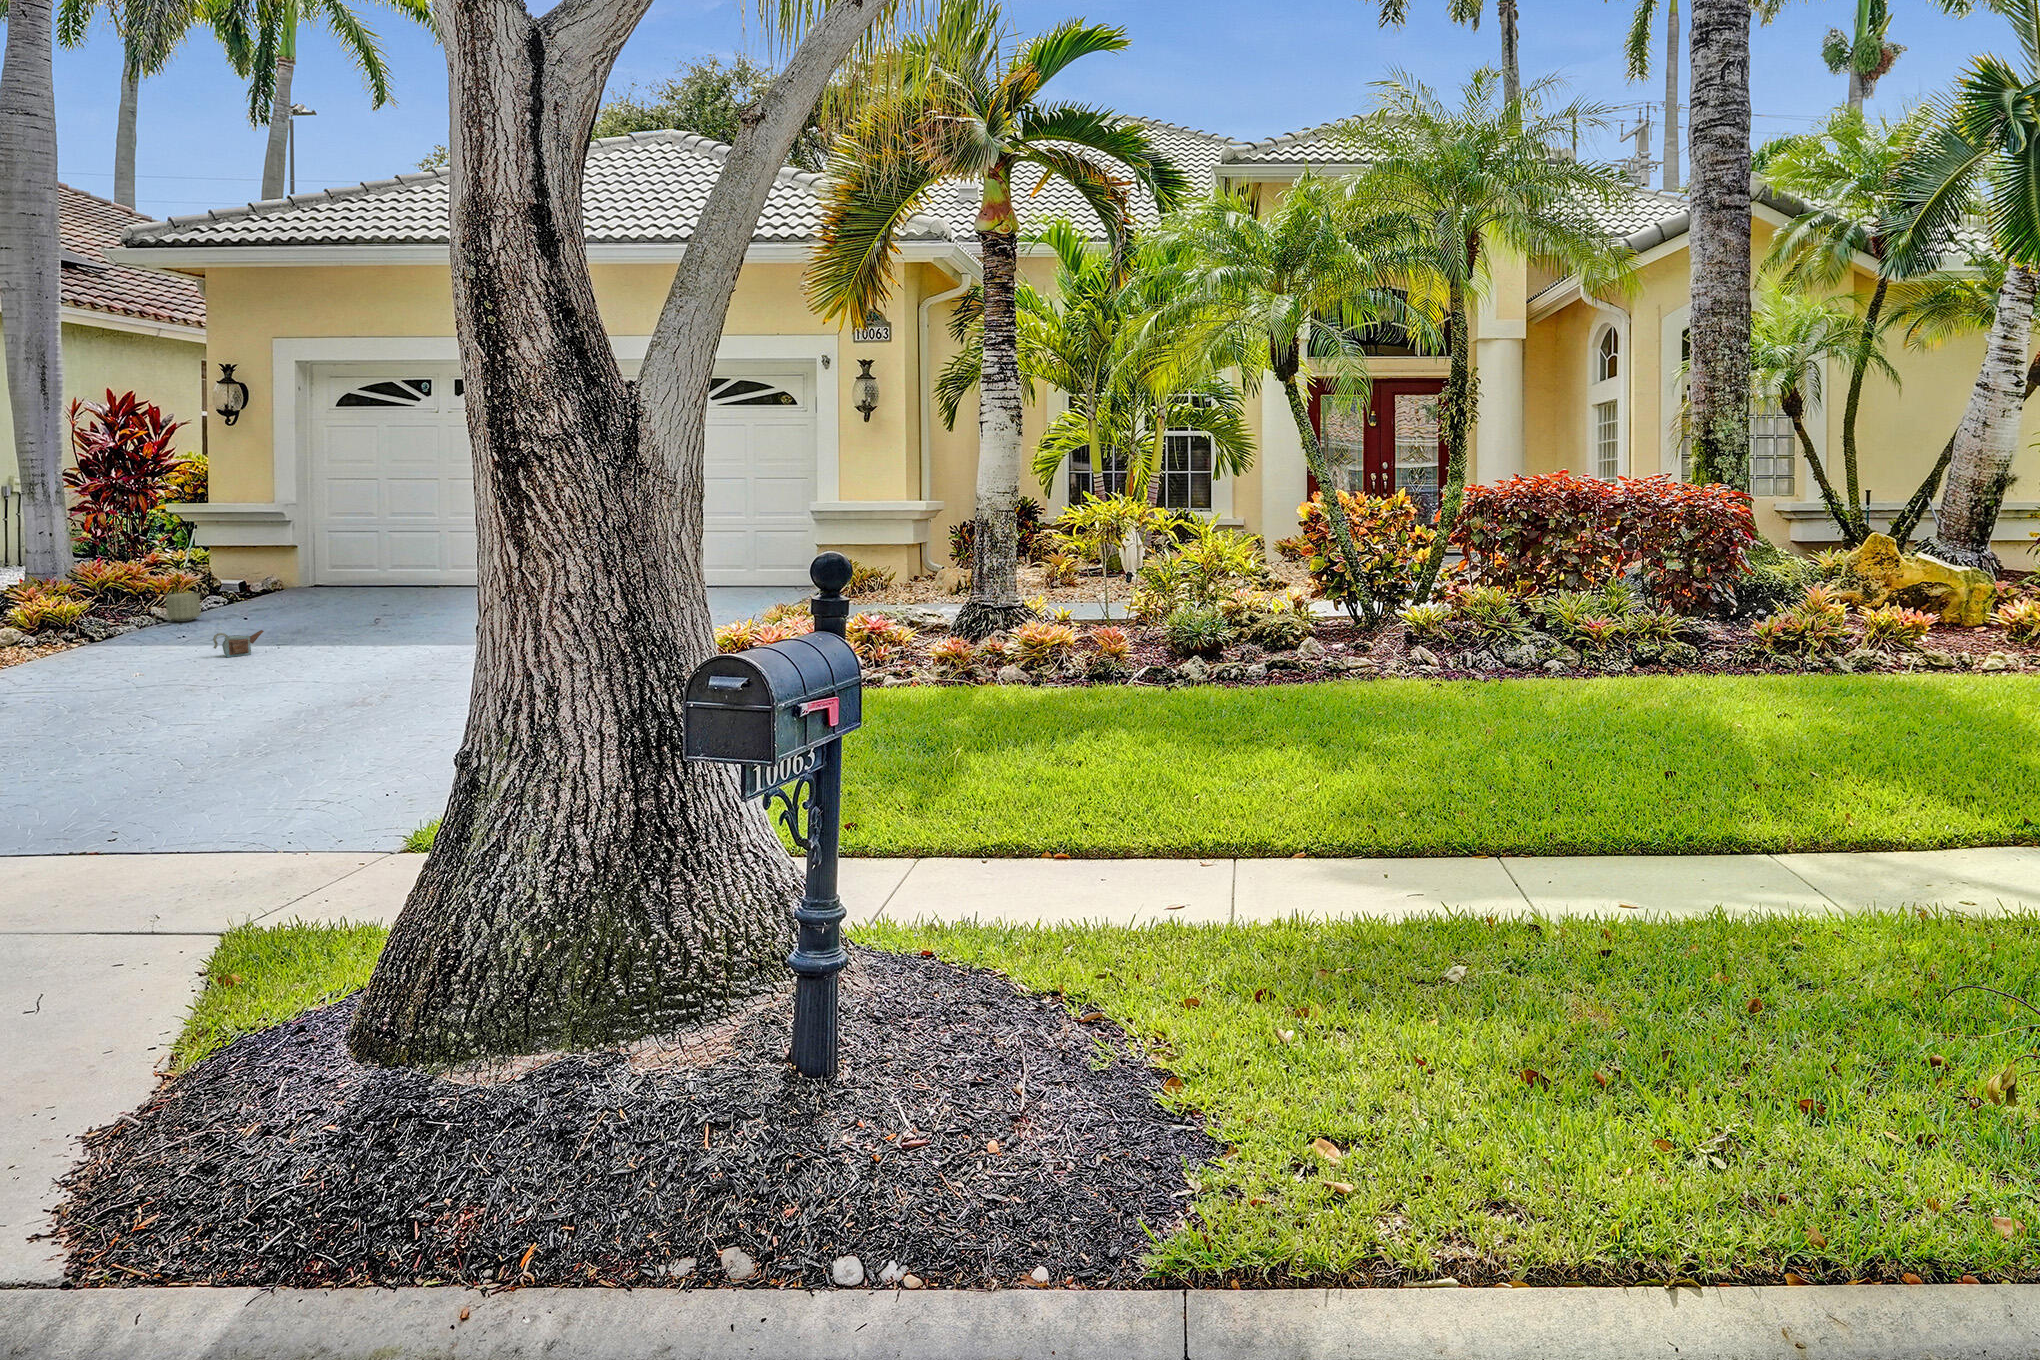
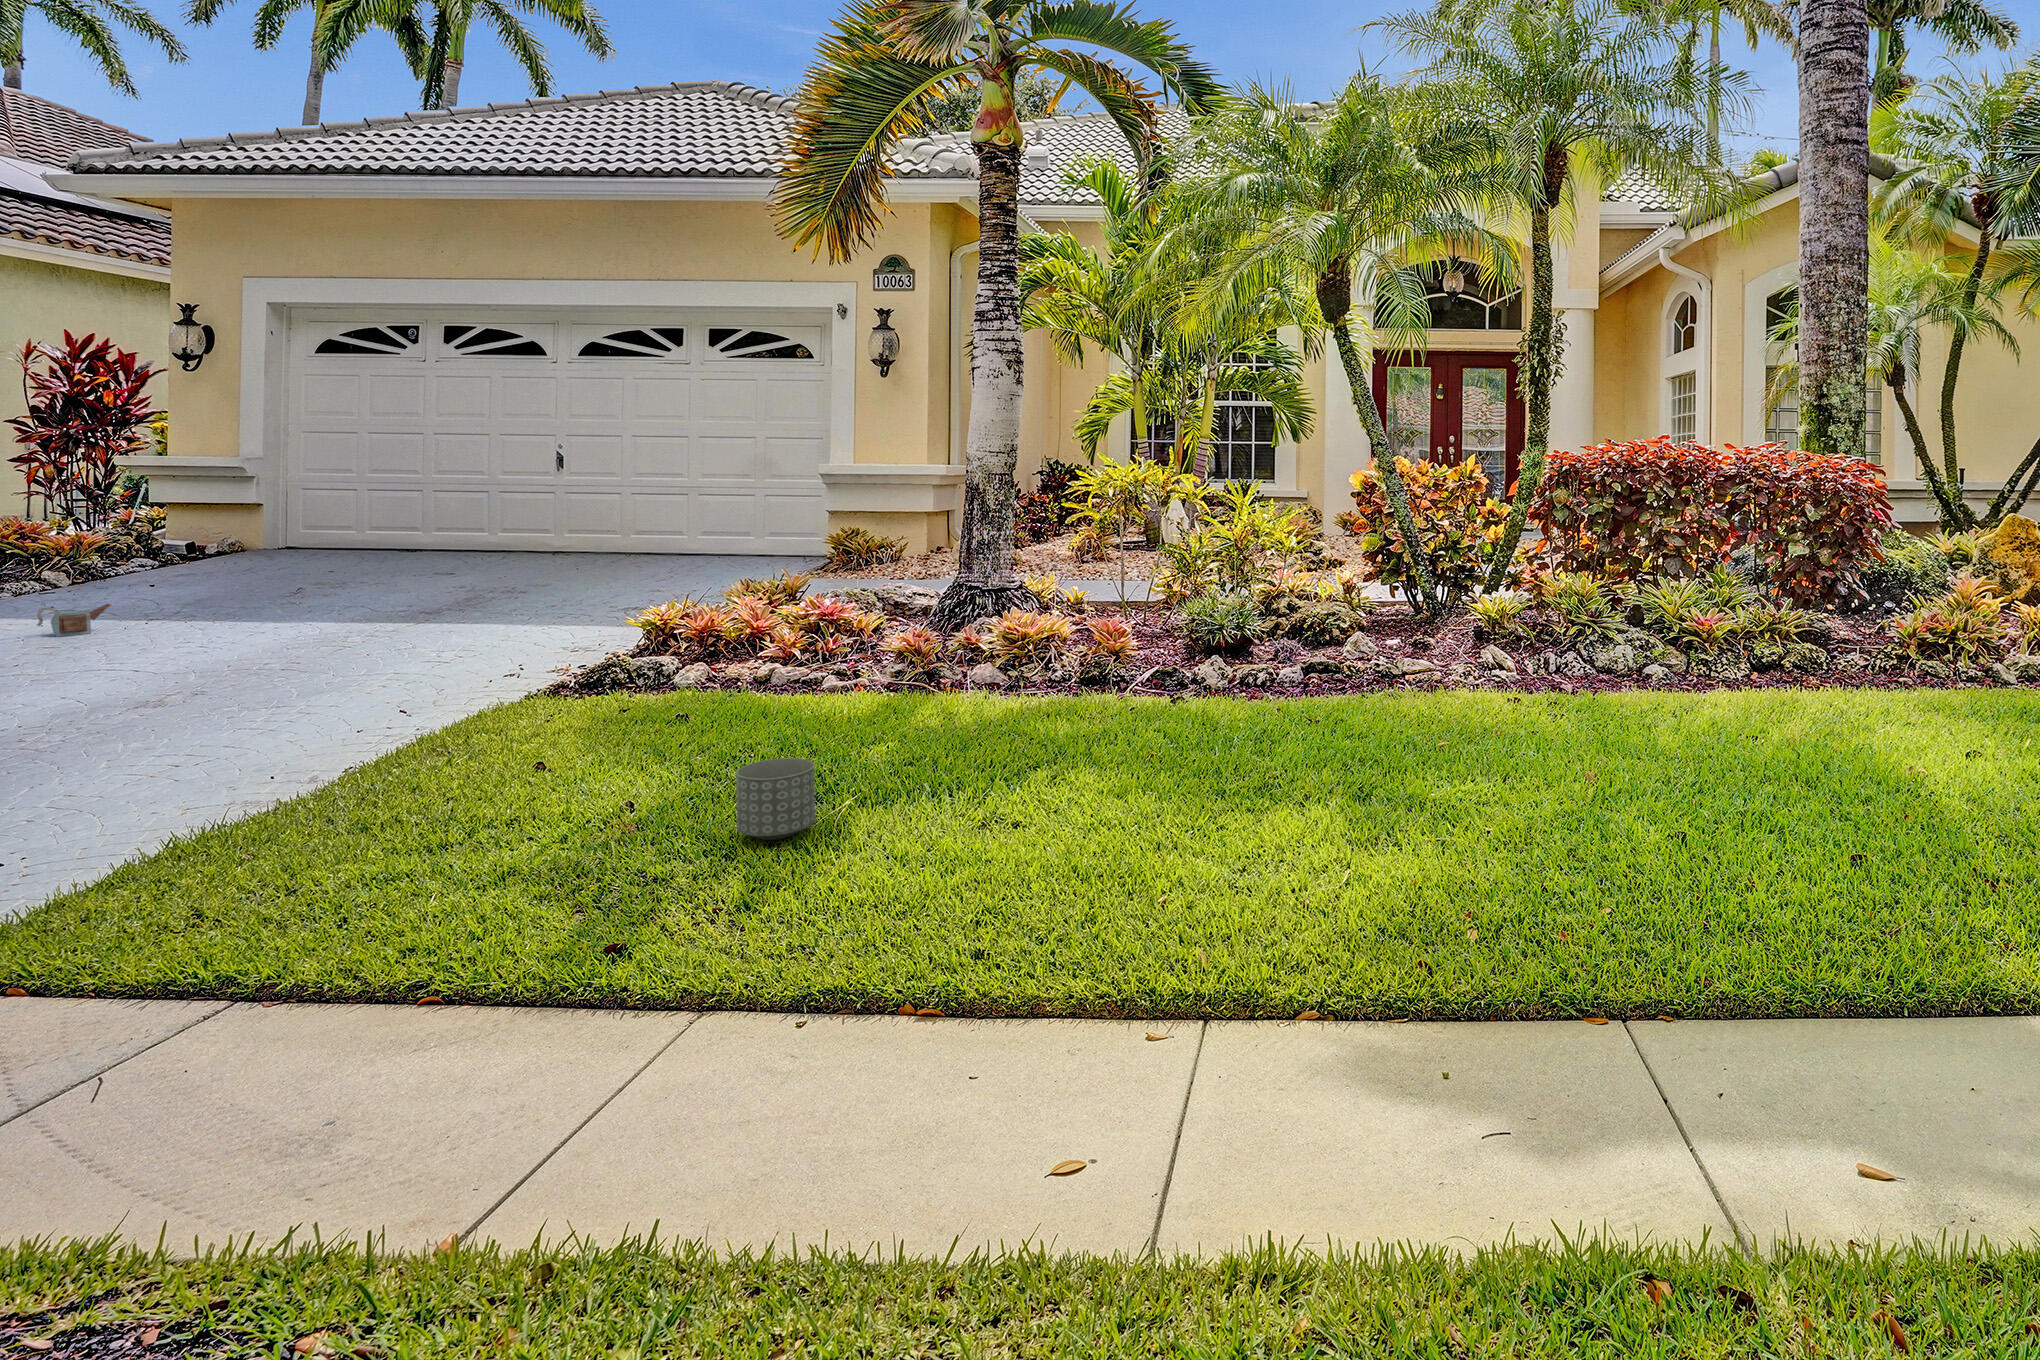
planter: present [165,593,201,622] -> present [736,758,815,840]

